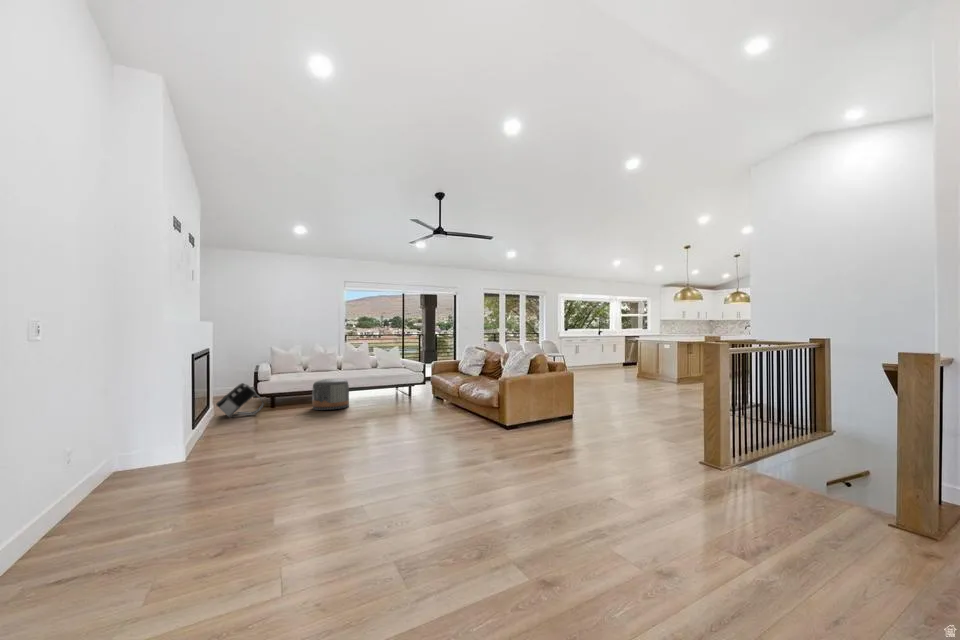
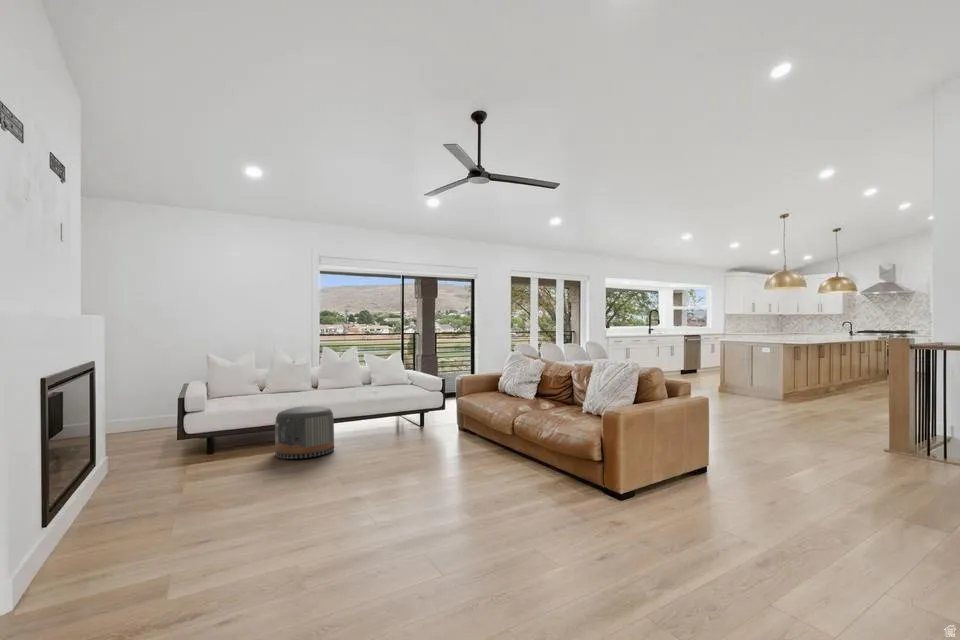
backpack: present [216,383,264,417] -> none [108,418,193,479]

